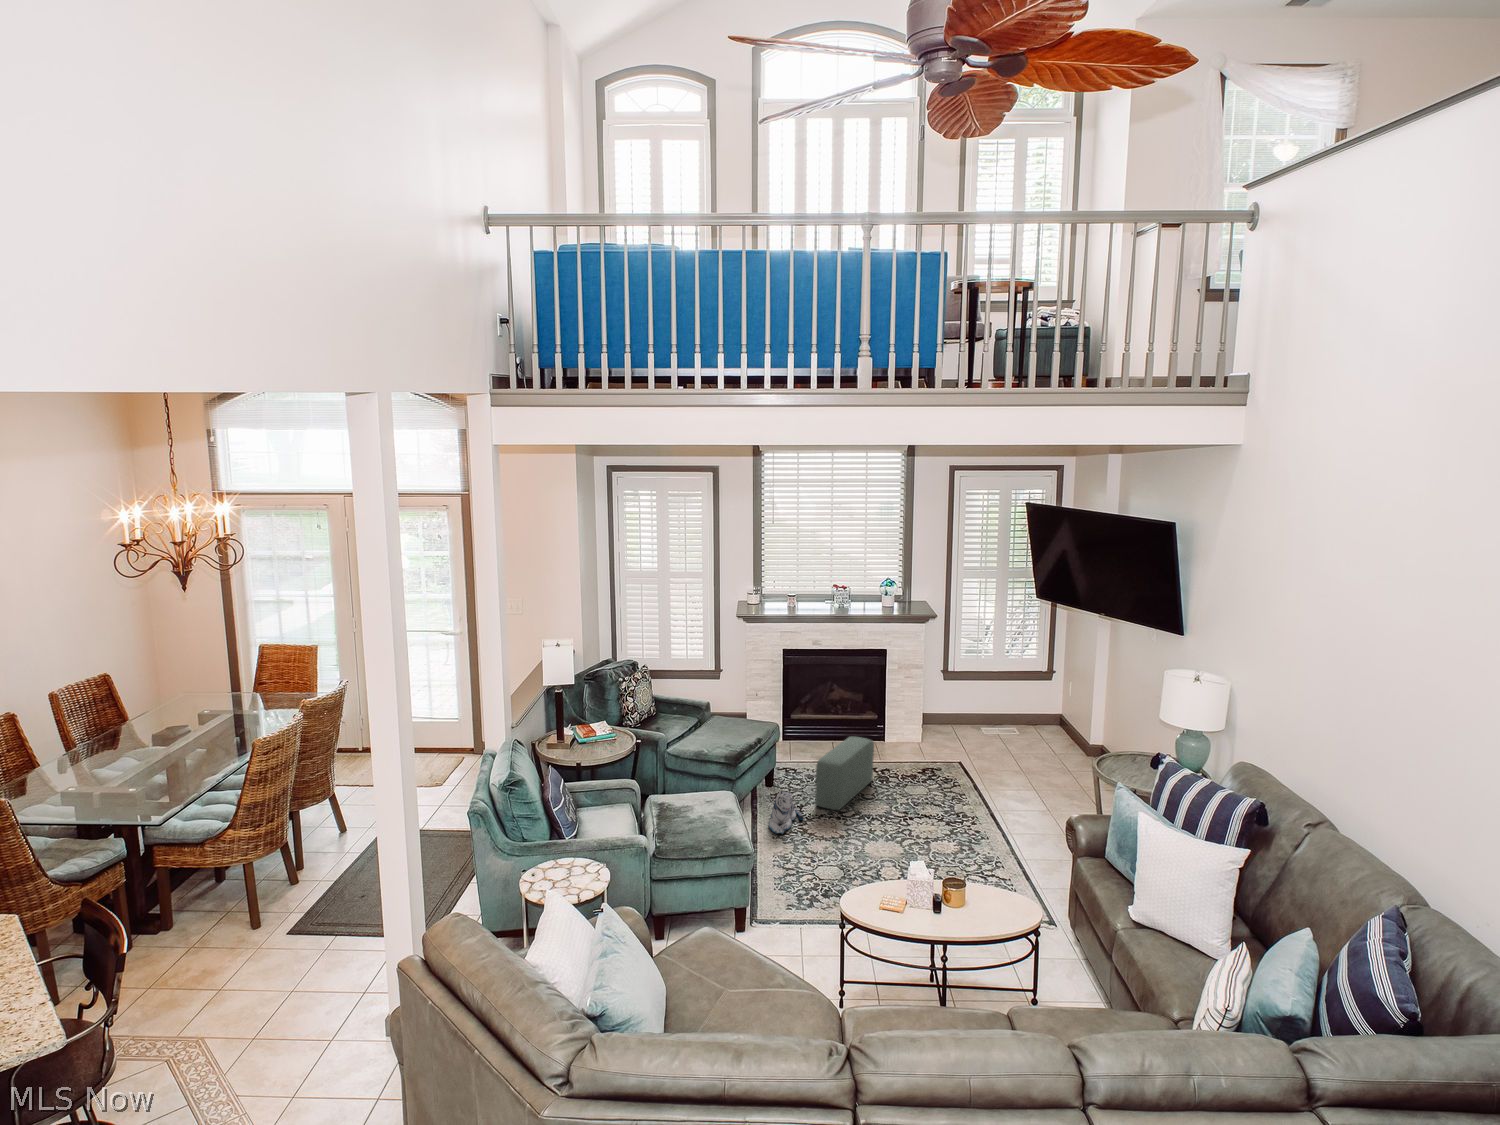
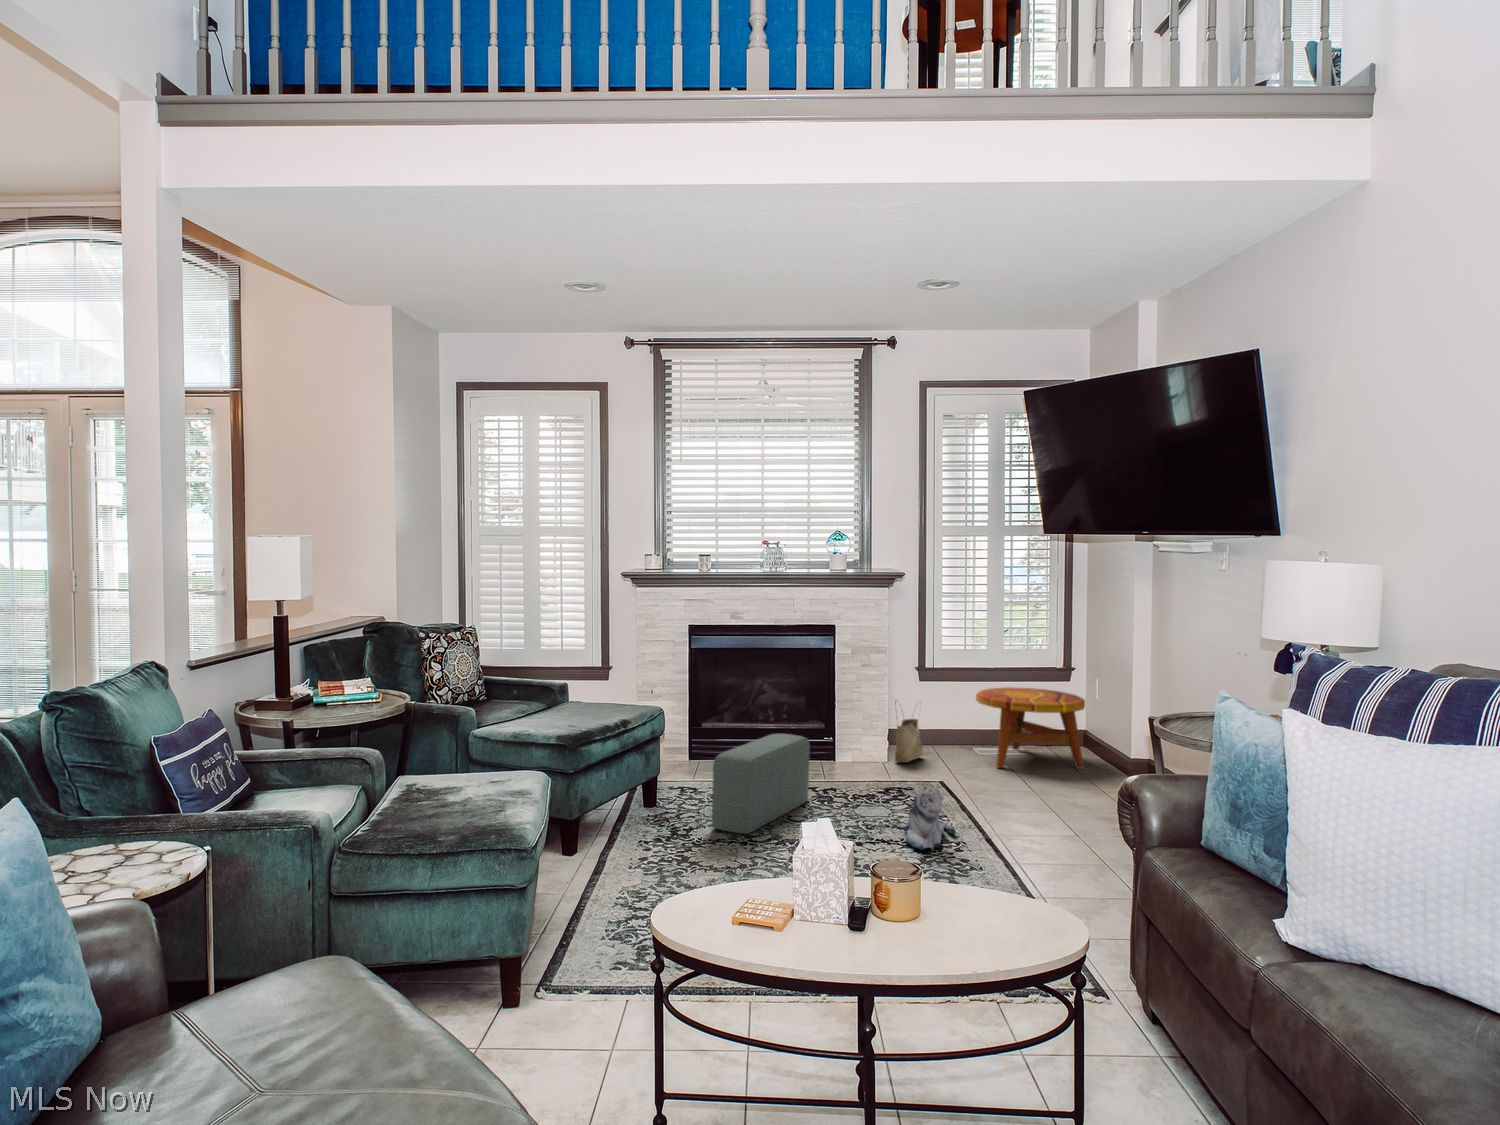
side table: none [984,685,1062,749] -> present [976,687,1085,769]
woven basket: none [927,698,946,743] -> present [895,700,923,762]
plush toy: present [768,791,803,834] -> present [904,787,956,850]

